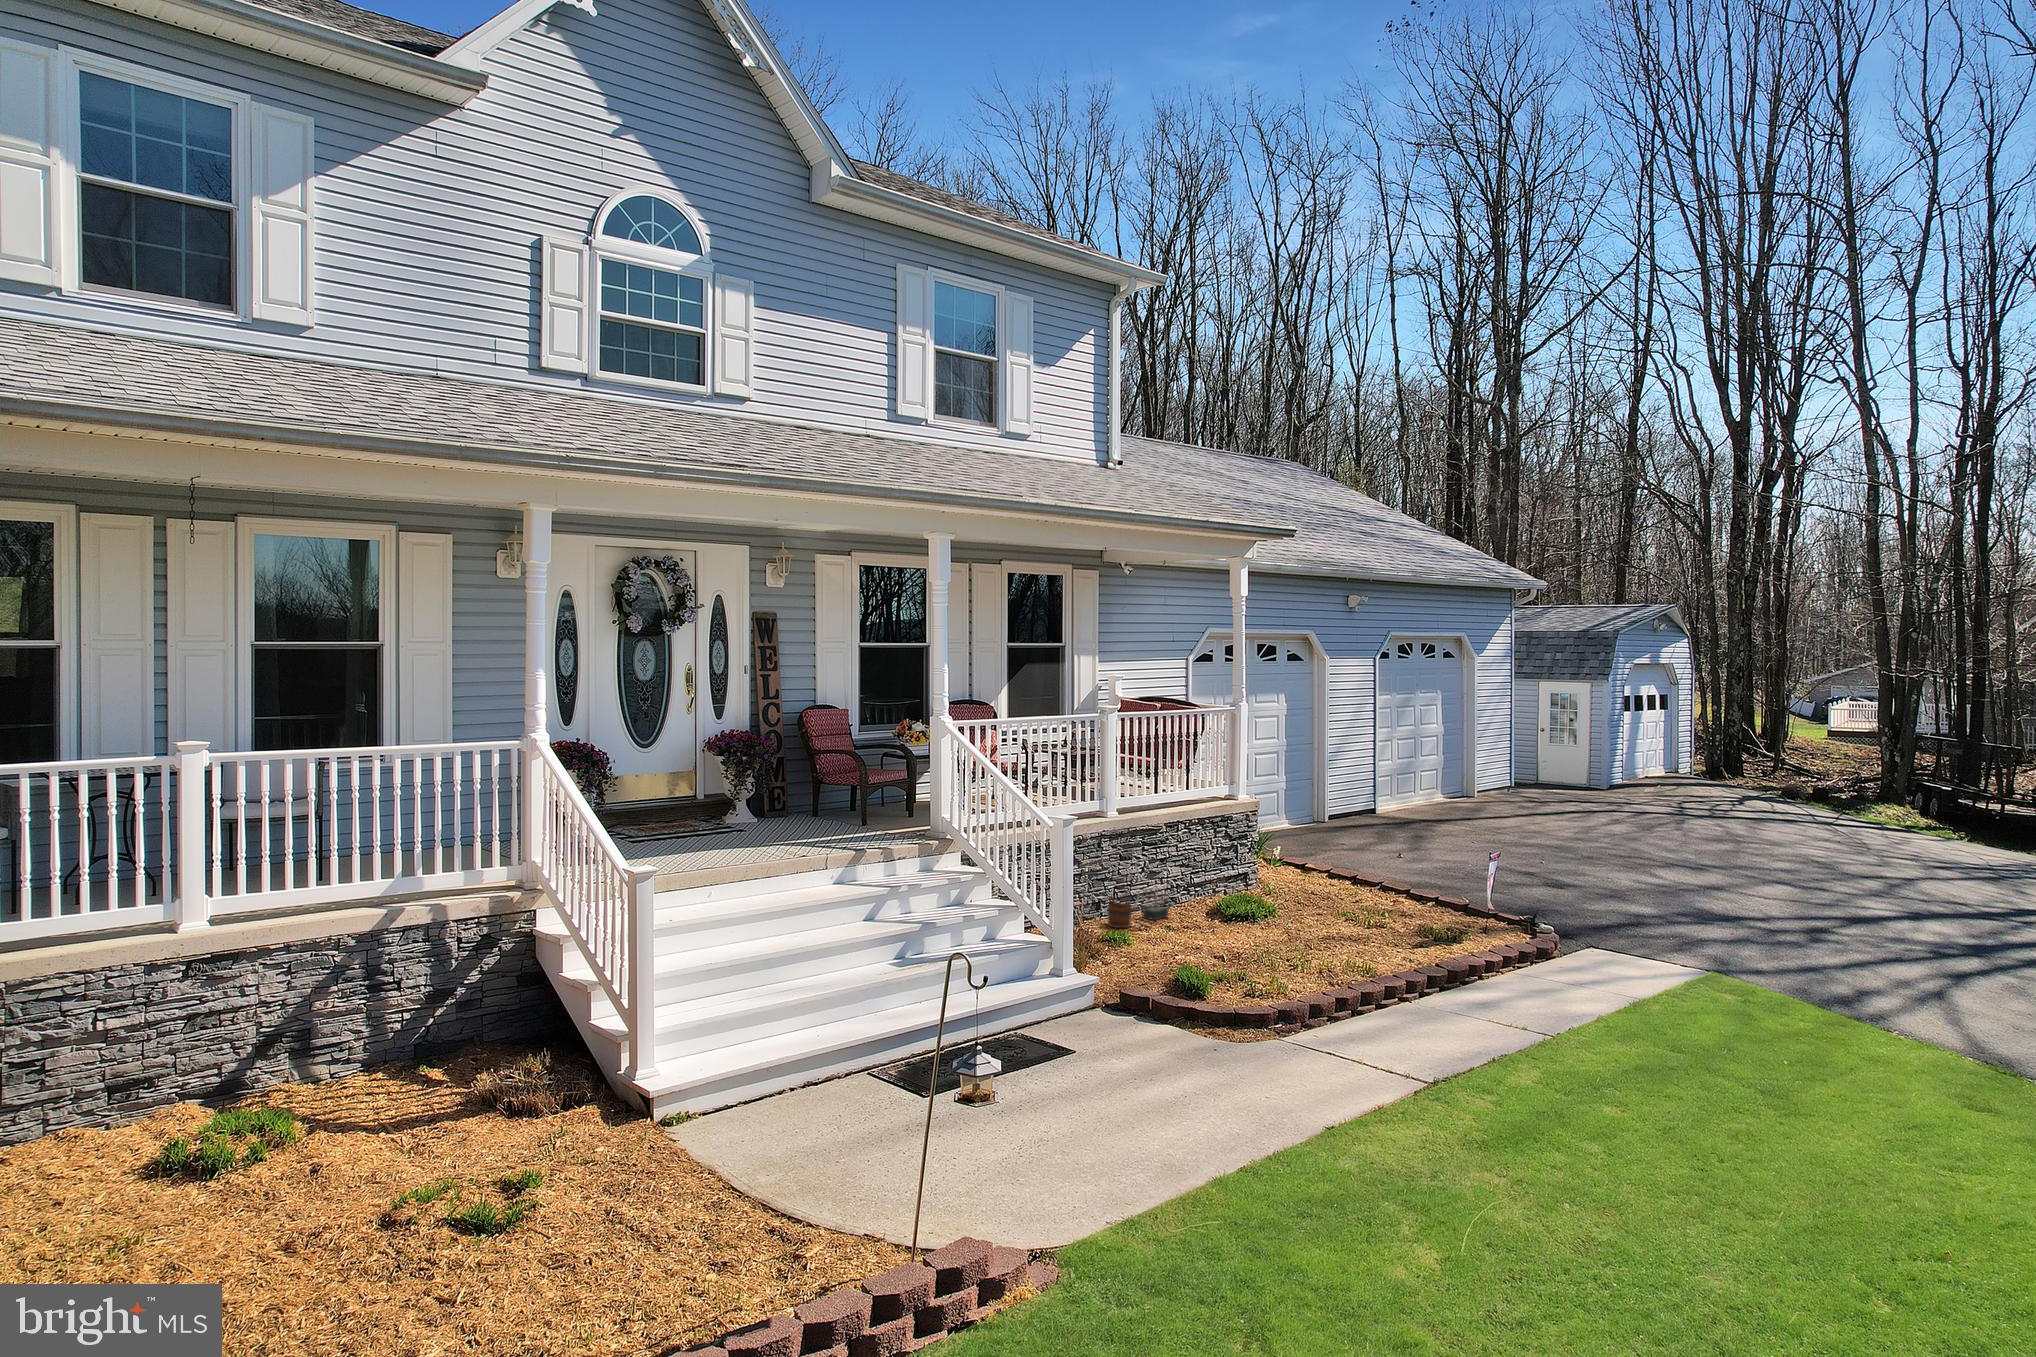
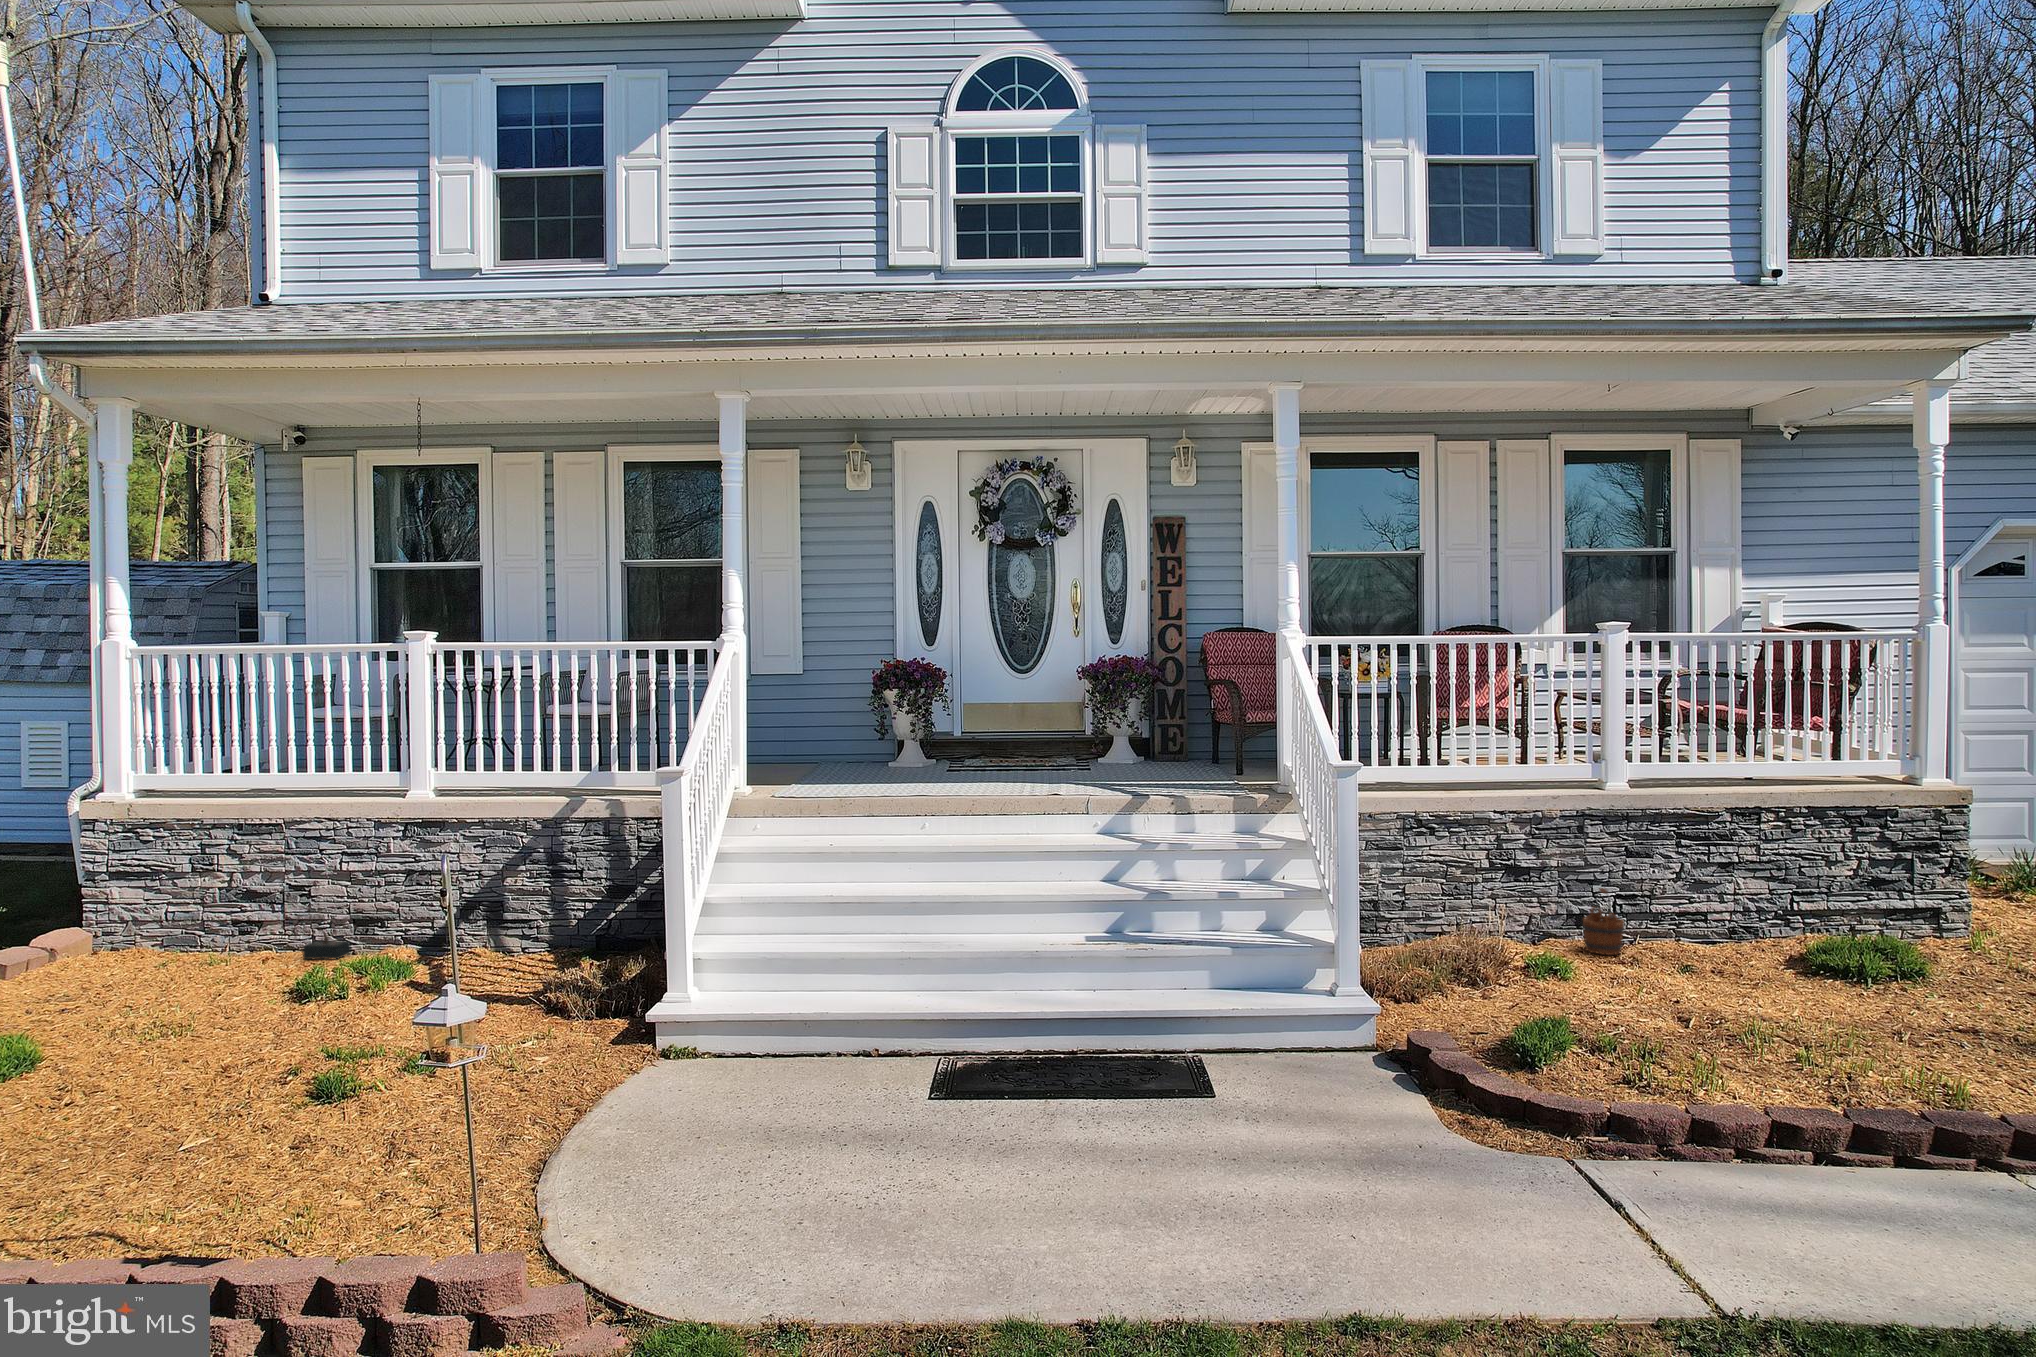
decorative plant: present [1142,888,1168,920] -> present [292,906,355,959]

